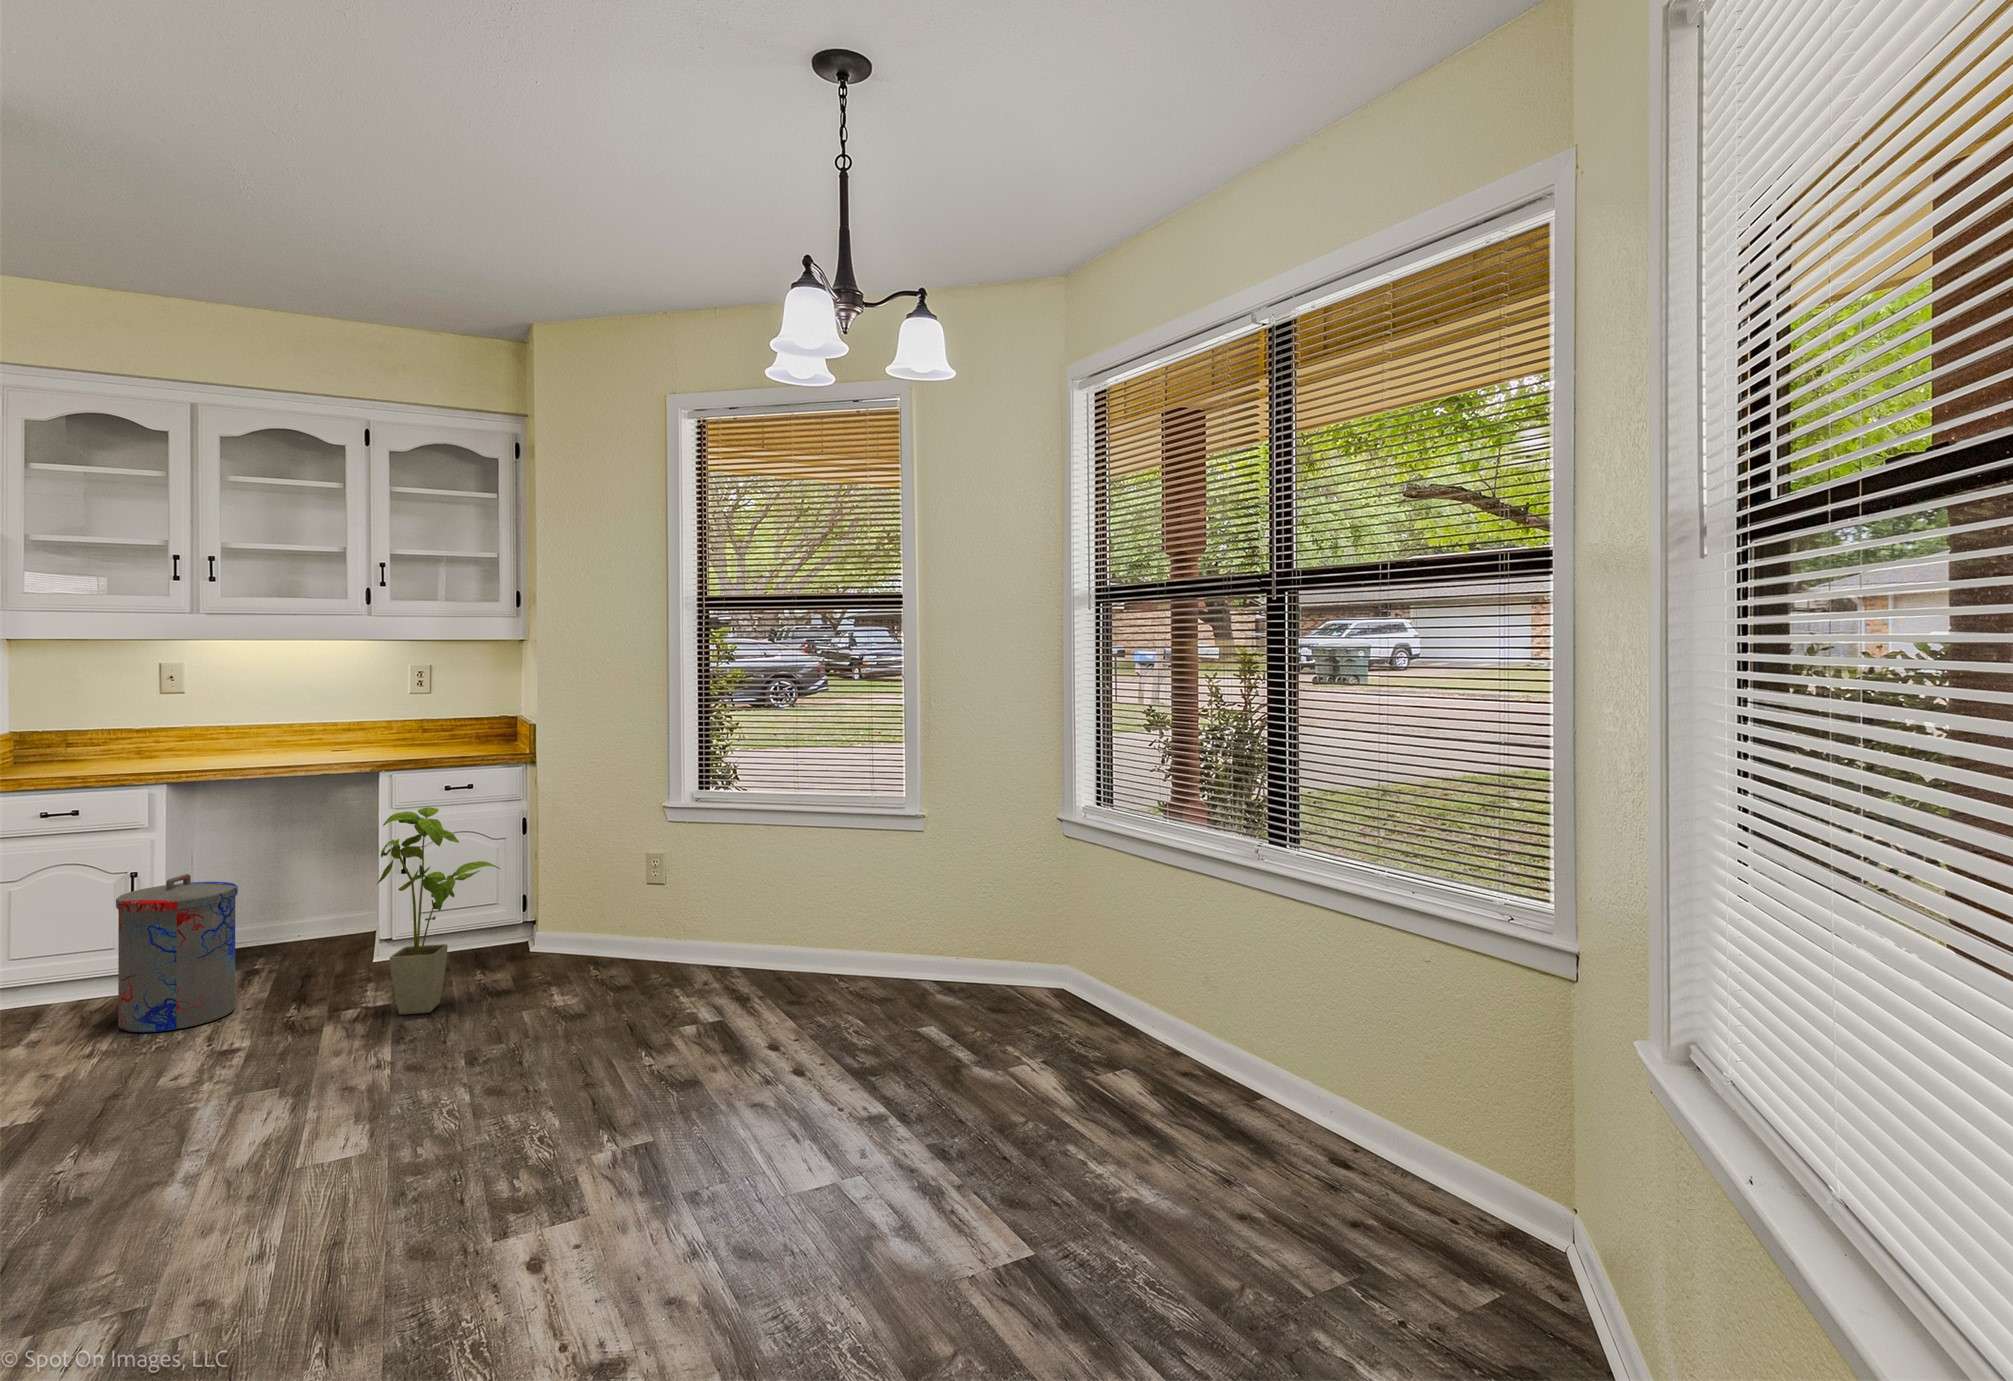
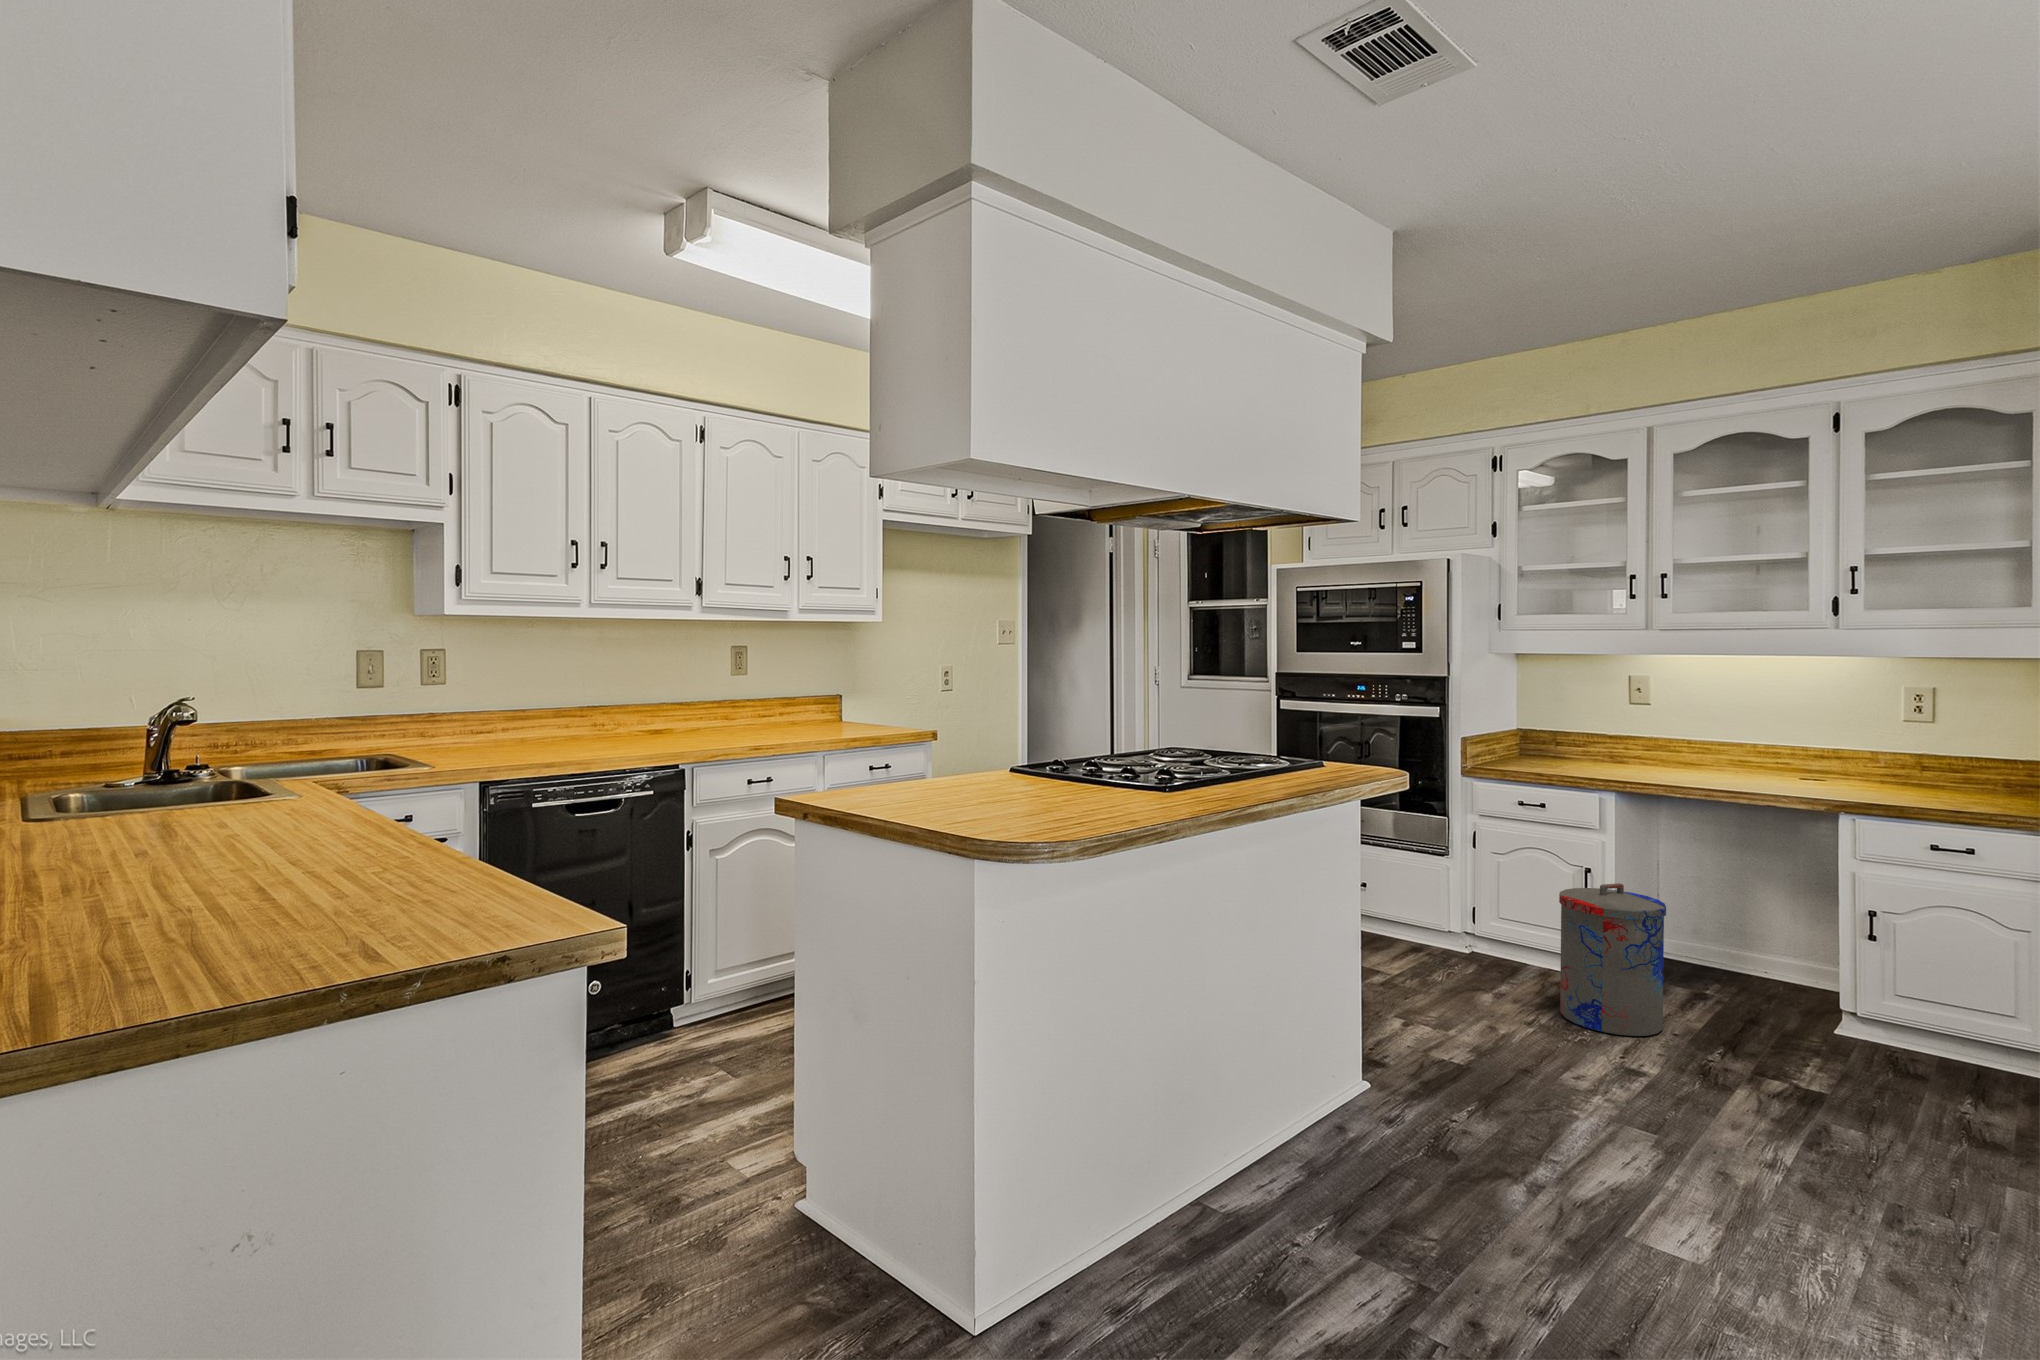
house plant: present [376,807,500,1015] -> none [1801,868,1985,1124]

